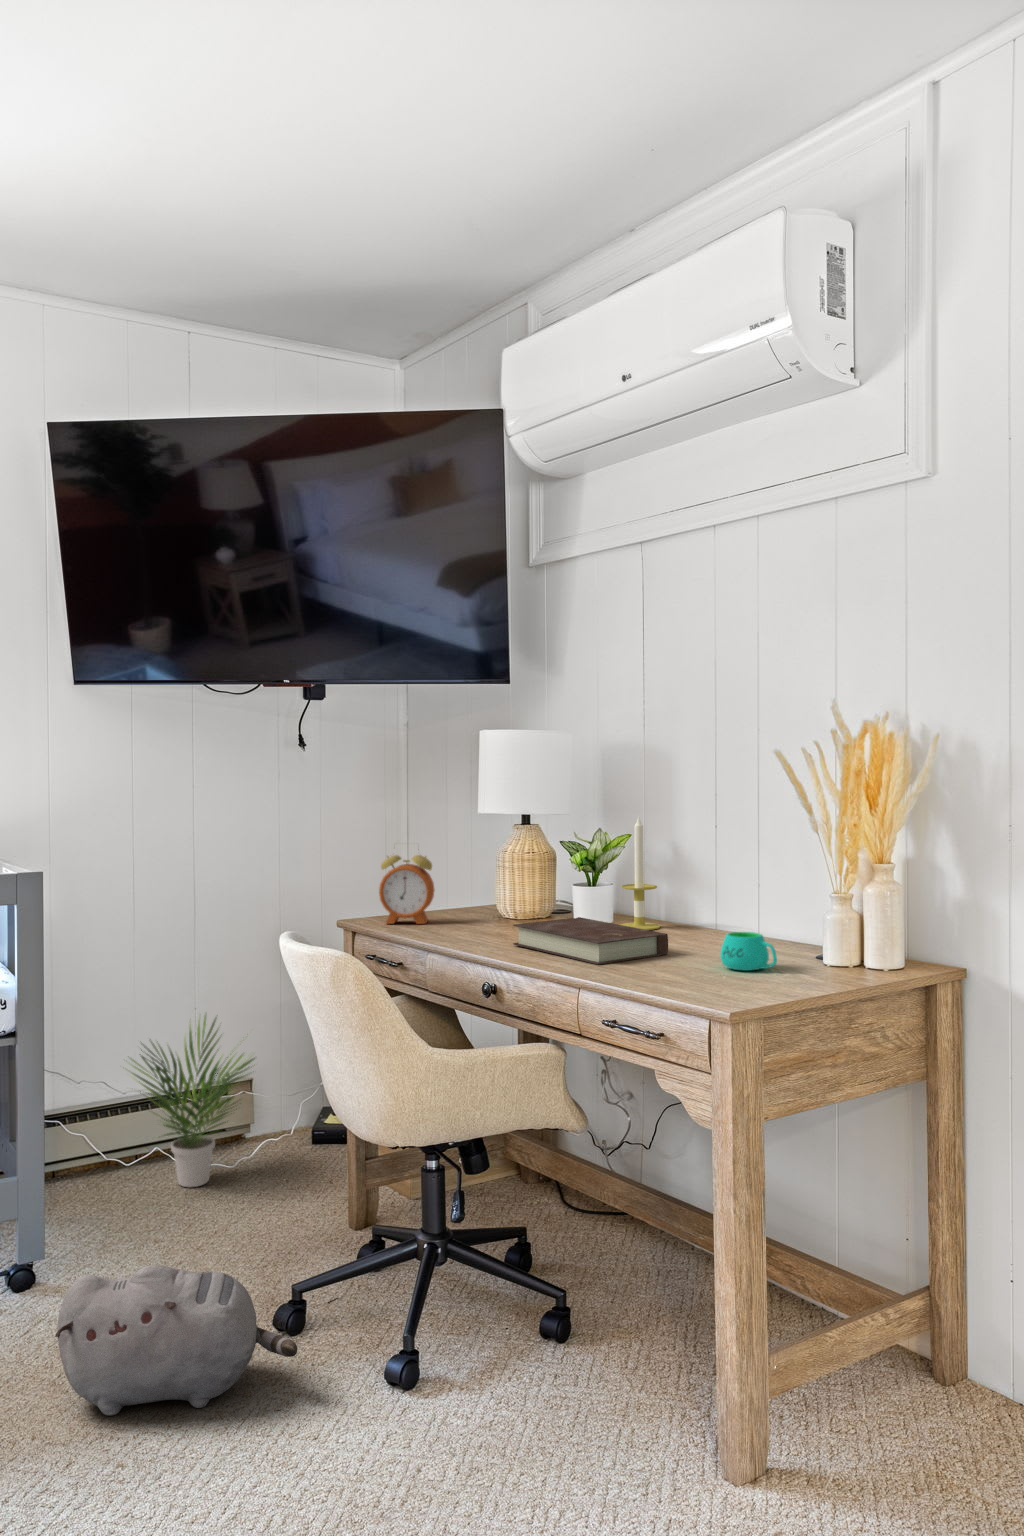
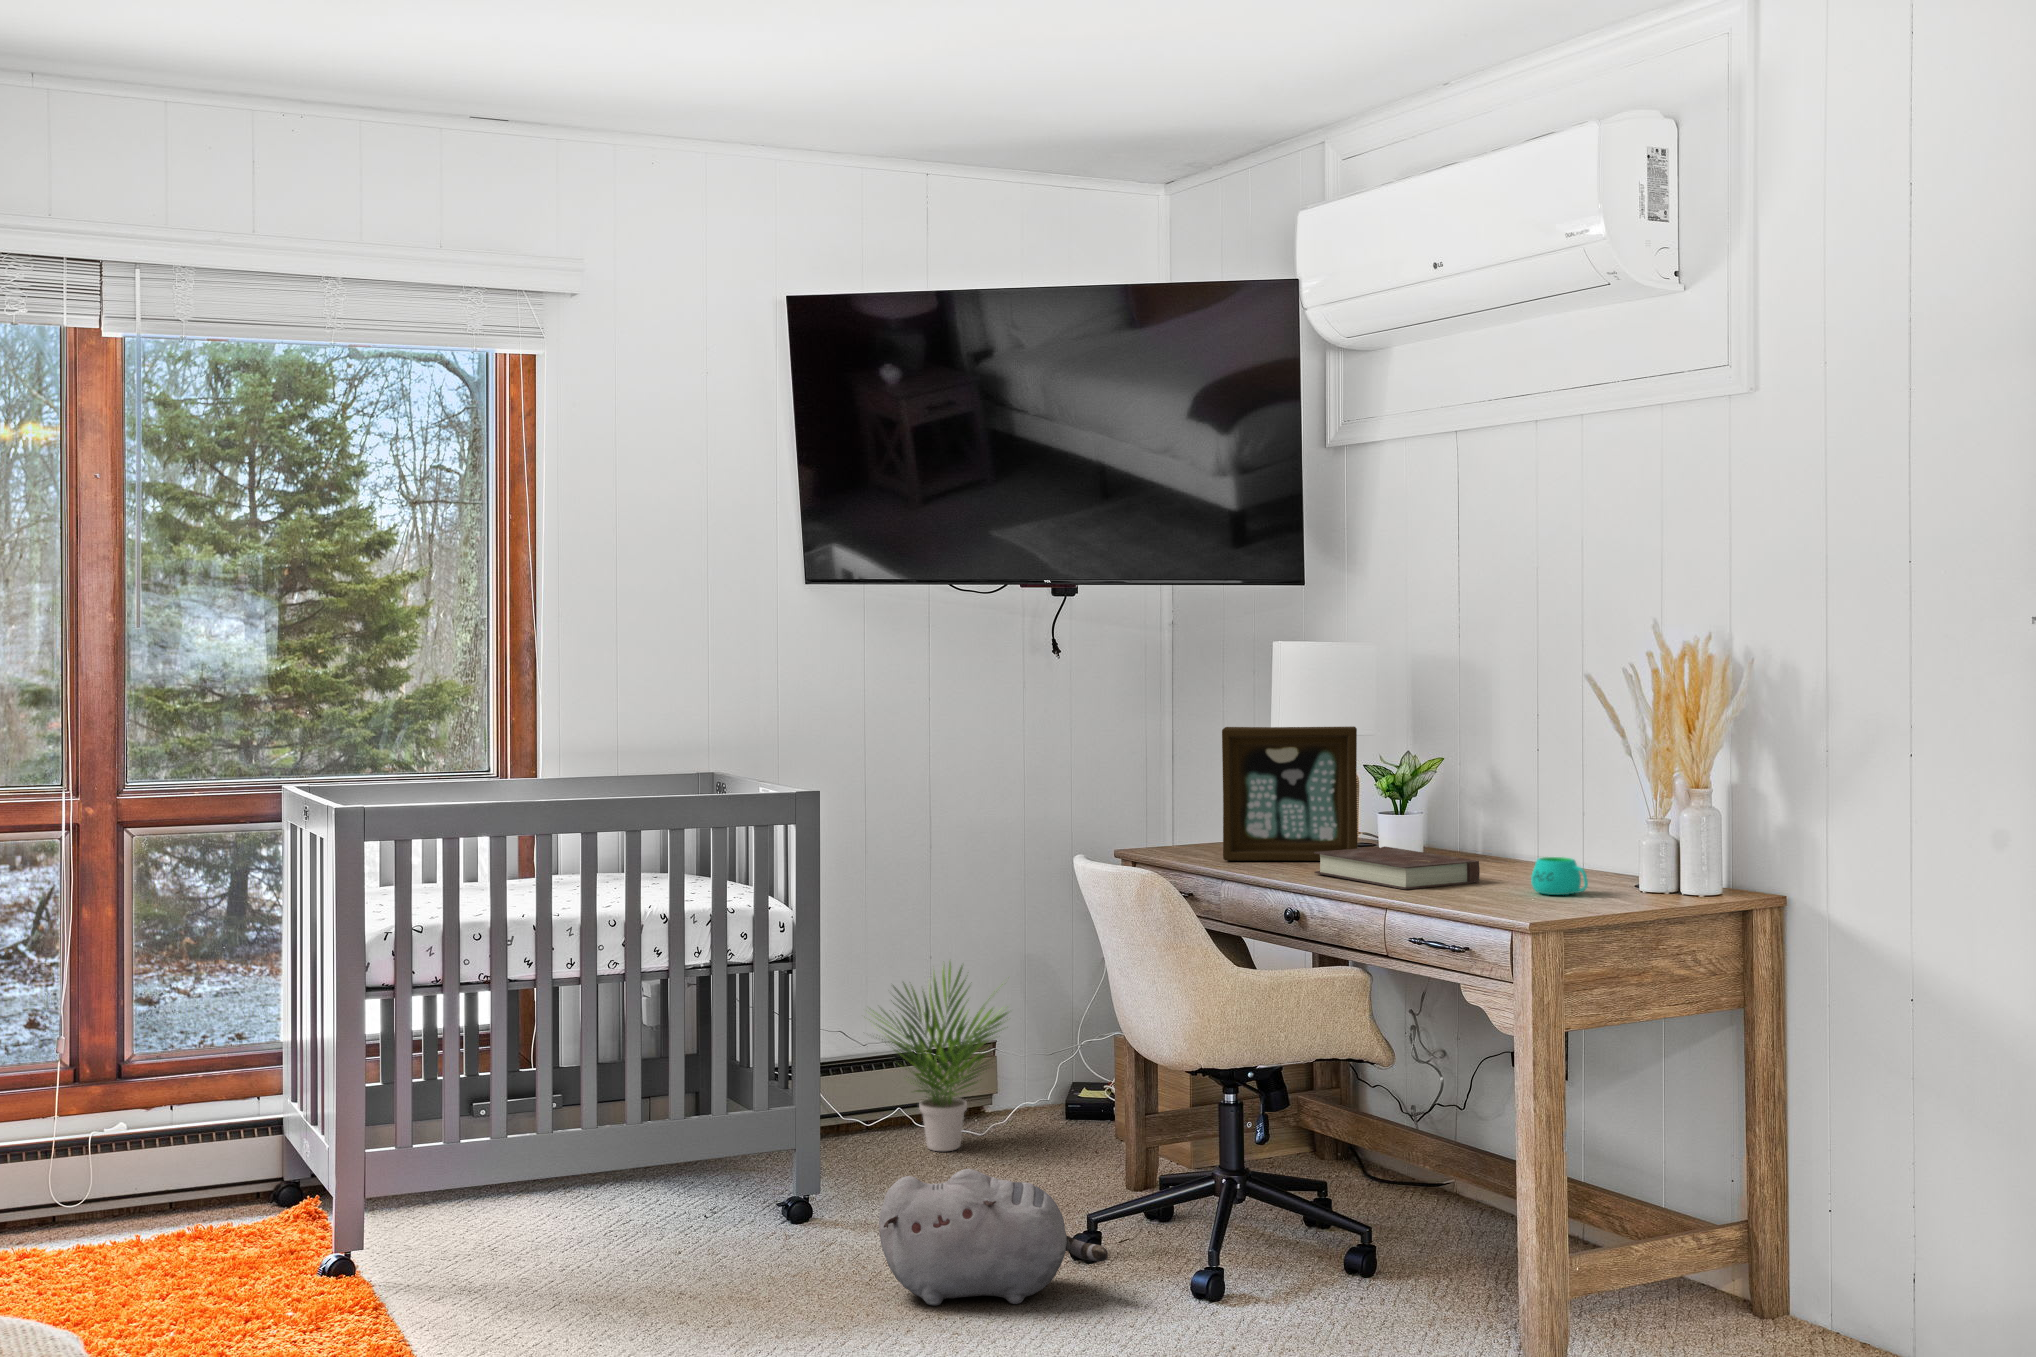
picture frame: none [431,806,555,930] -> present [1222,726,1358,861]
candle: present [620,817,660,930] -> none [1429,737,1476,862]
alarm clock: present [379,855,434,924] -> none [1161,767,1222,855]

